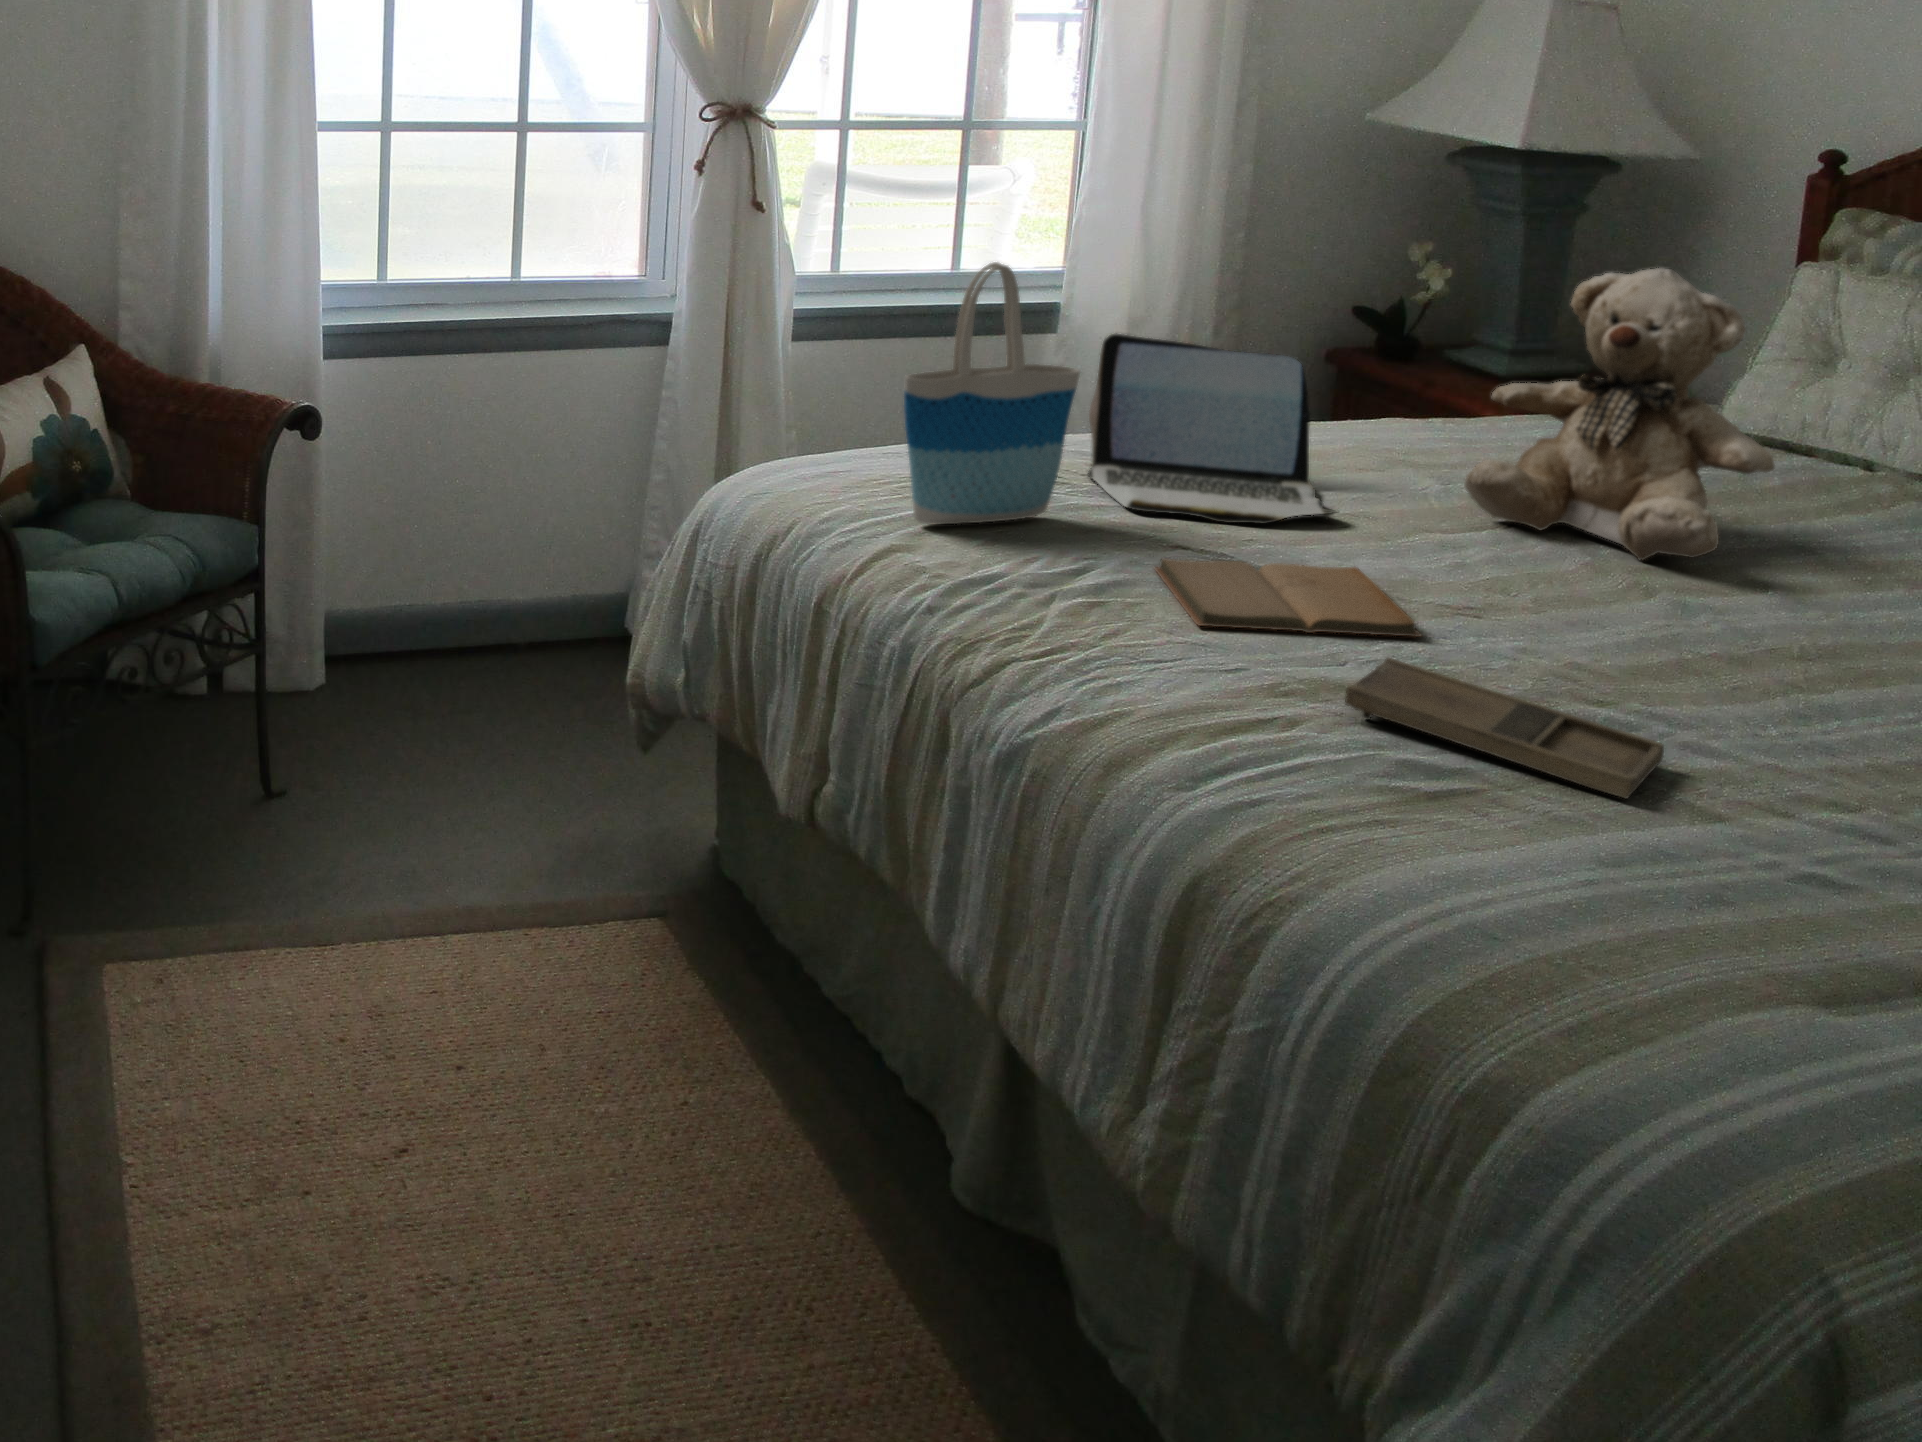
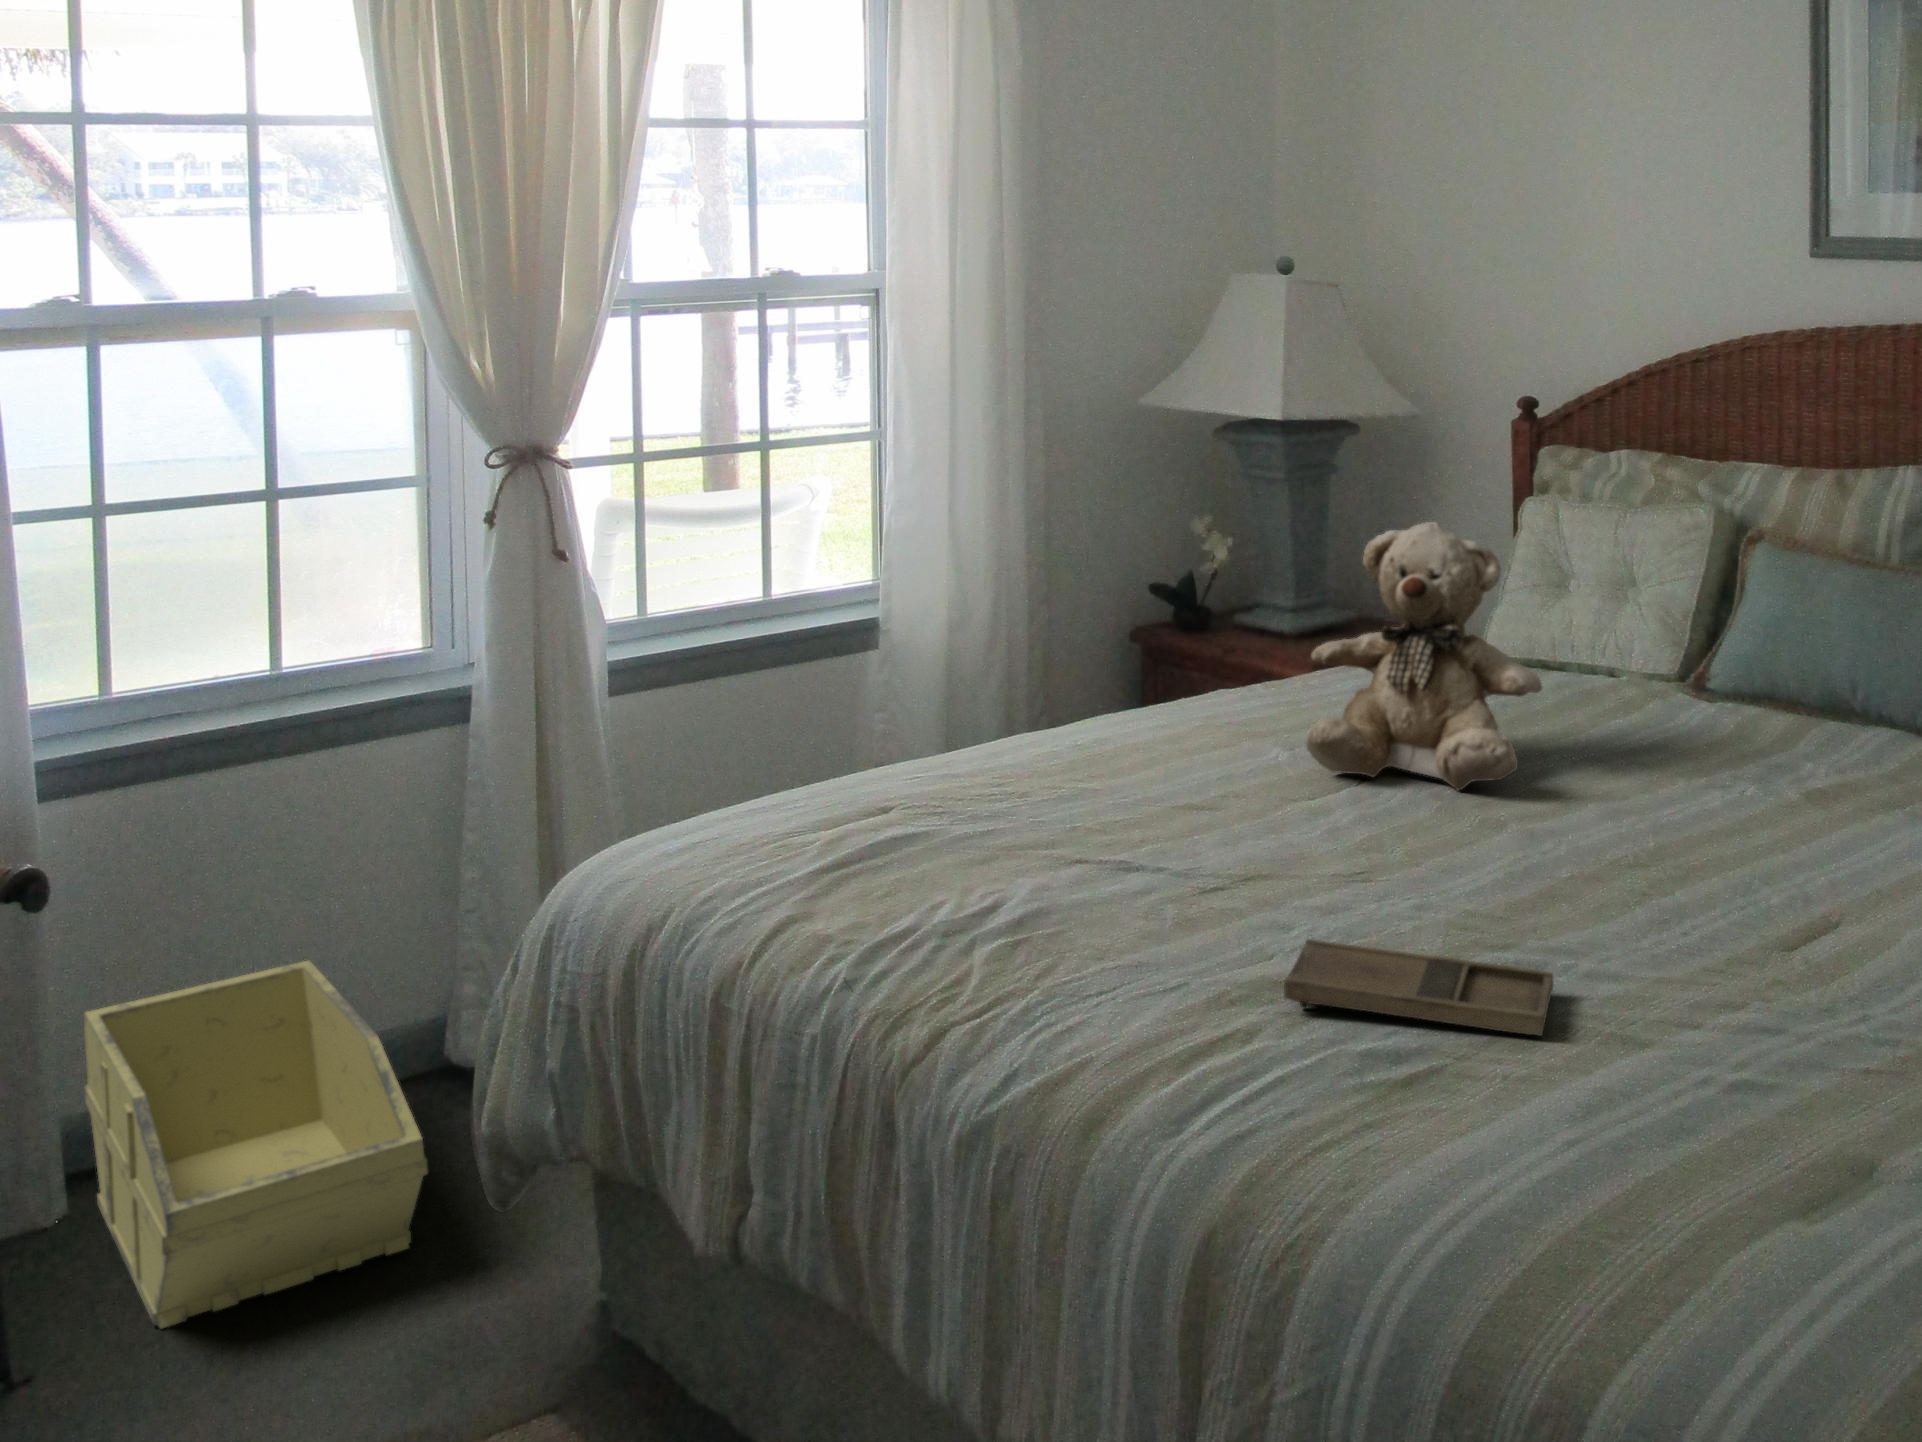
tote bag: present [904,262,1080,524] -> none [787,591,959,885]
laptop: present [1088,333,1336,524] -> none [958,645,1209,827]
storage bin: none [349,521,588,773] -> present [84,960,428,1329]
book: present [1155,558,1421,637] -> none [1062,847,1320,942]

